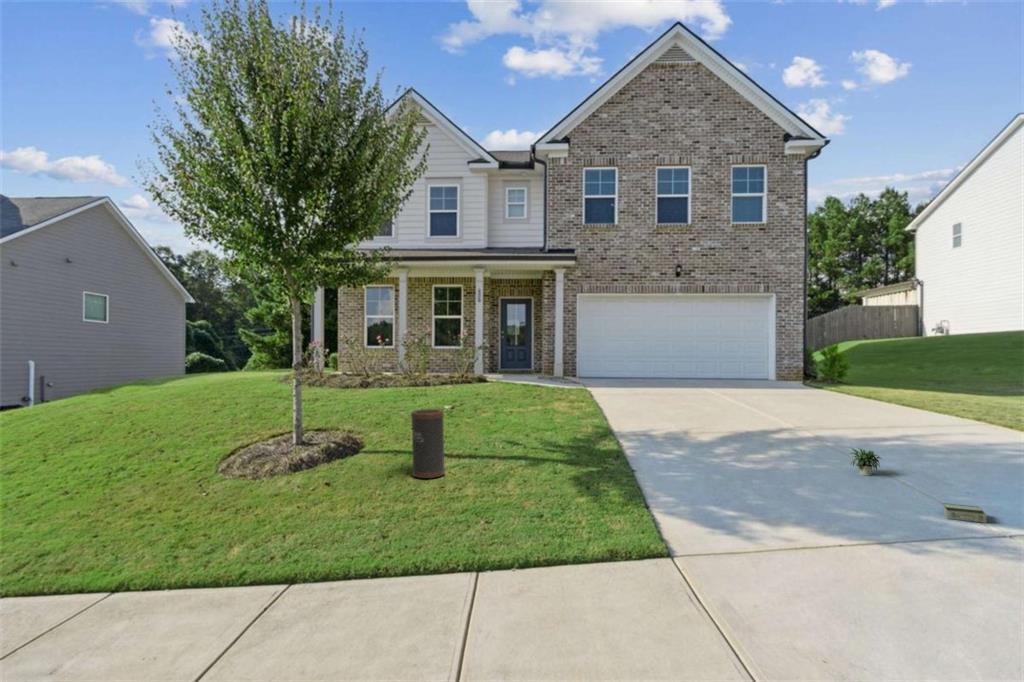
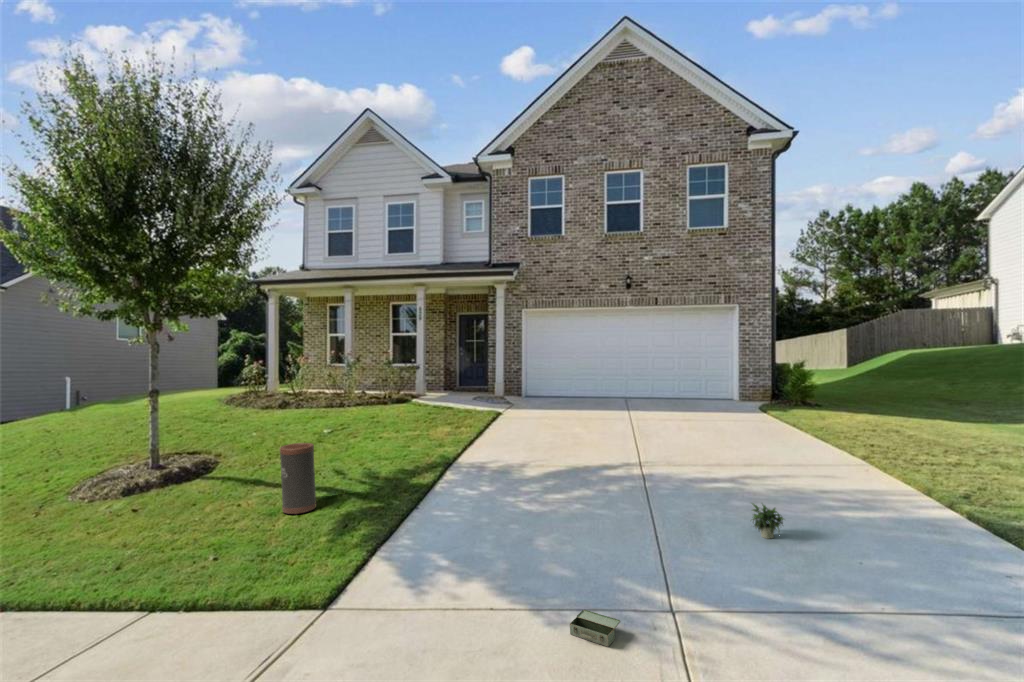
trash can: present [411,409,445,479] -> present [280,443,316,514]
potted plant: present [850,448,882,476] -> present [752,503,784,539]

